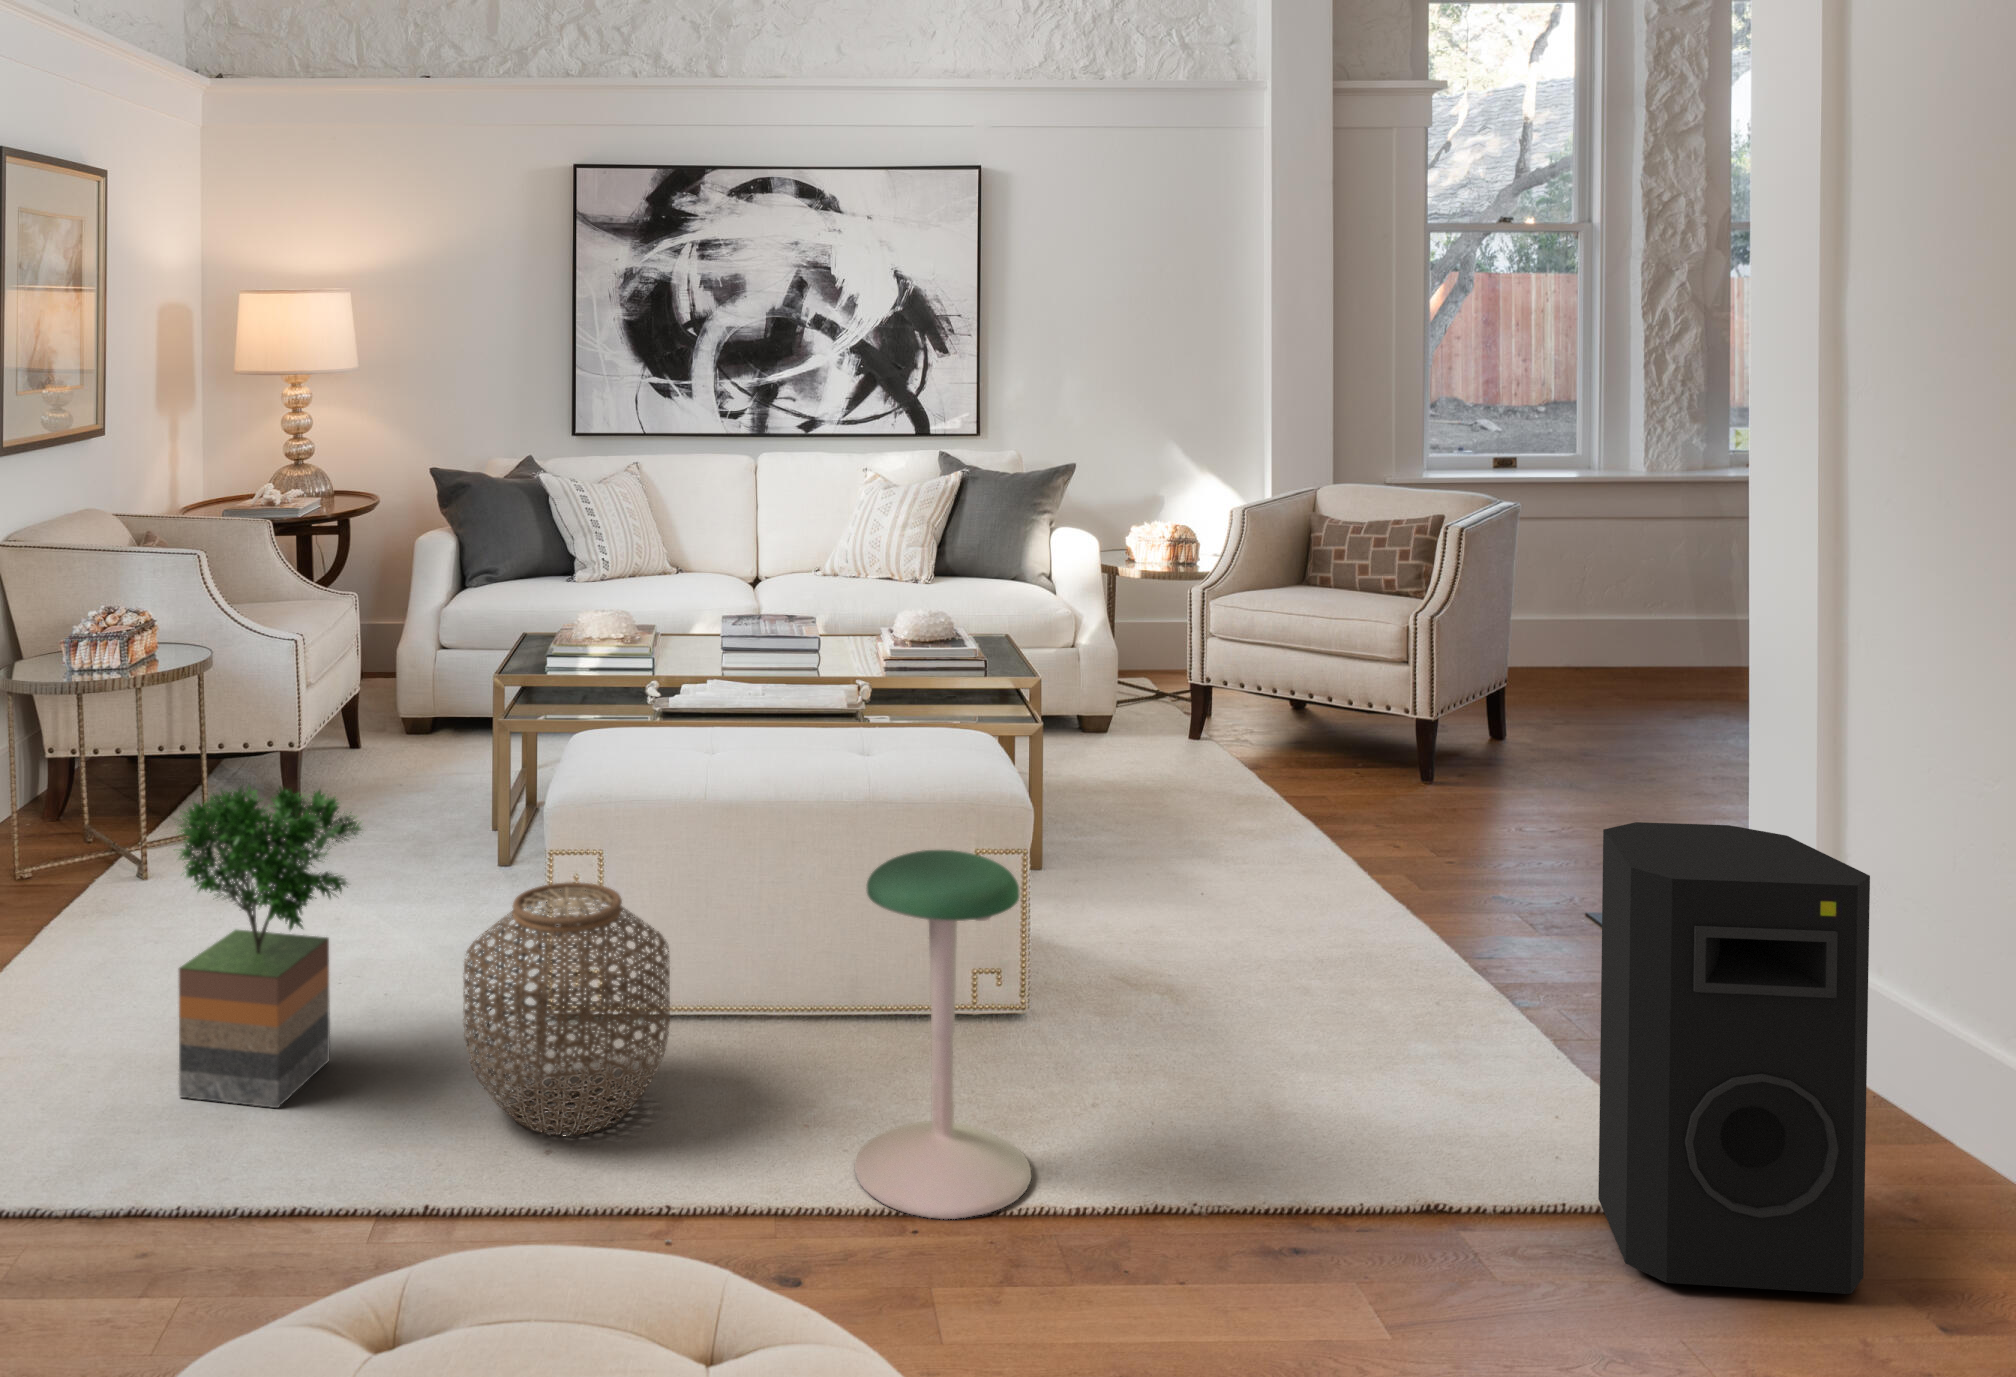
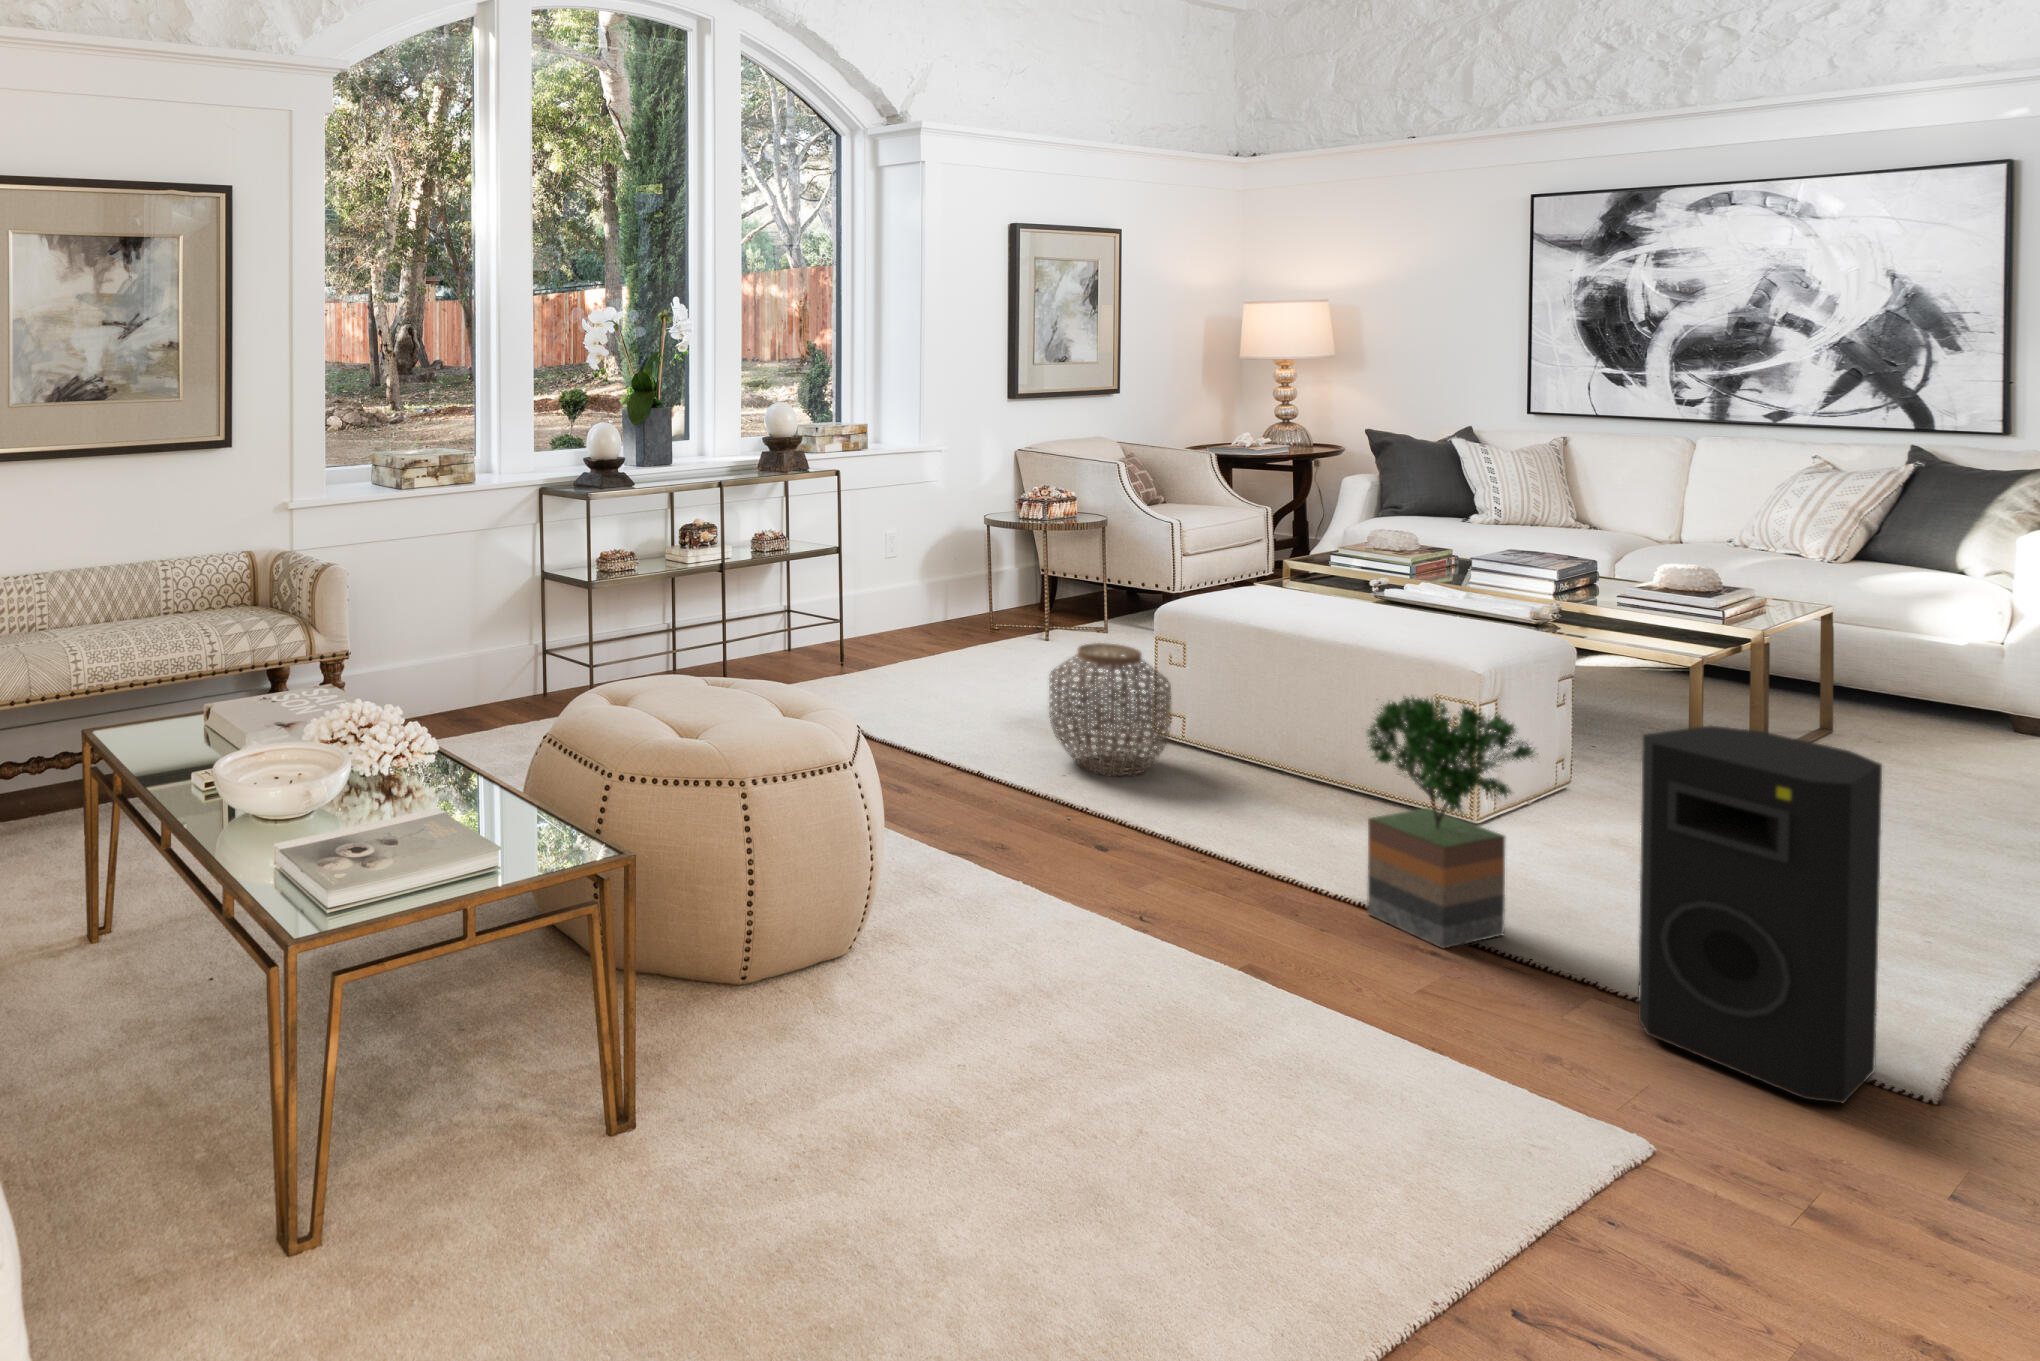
potted tree: present [179,786,361,1108] -> present [1367,696,1534,948]
stool: present [855,850,1031,1219] -> none [1204,653,1324,865]

